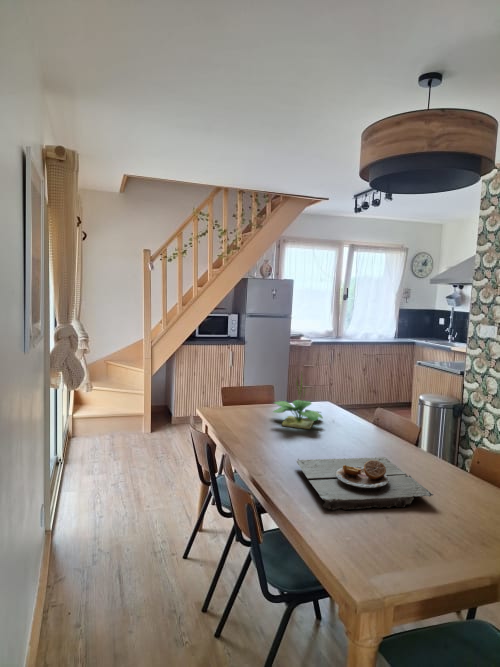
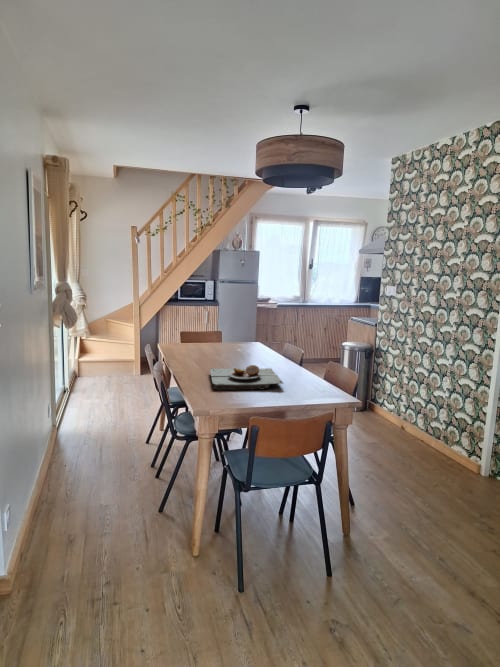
potted plant: present [273,376,323,429] -> none [209,316,248,356]

